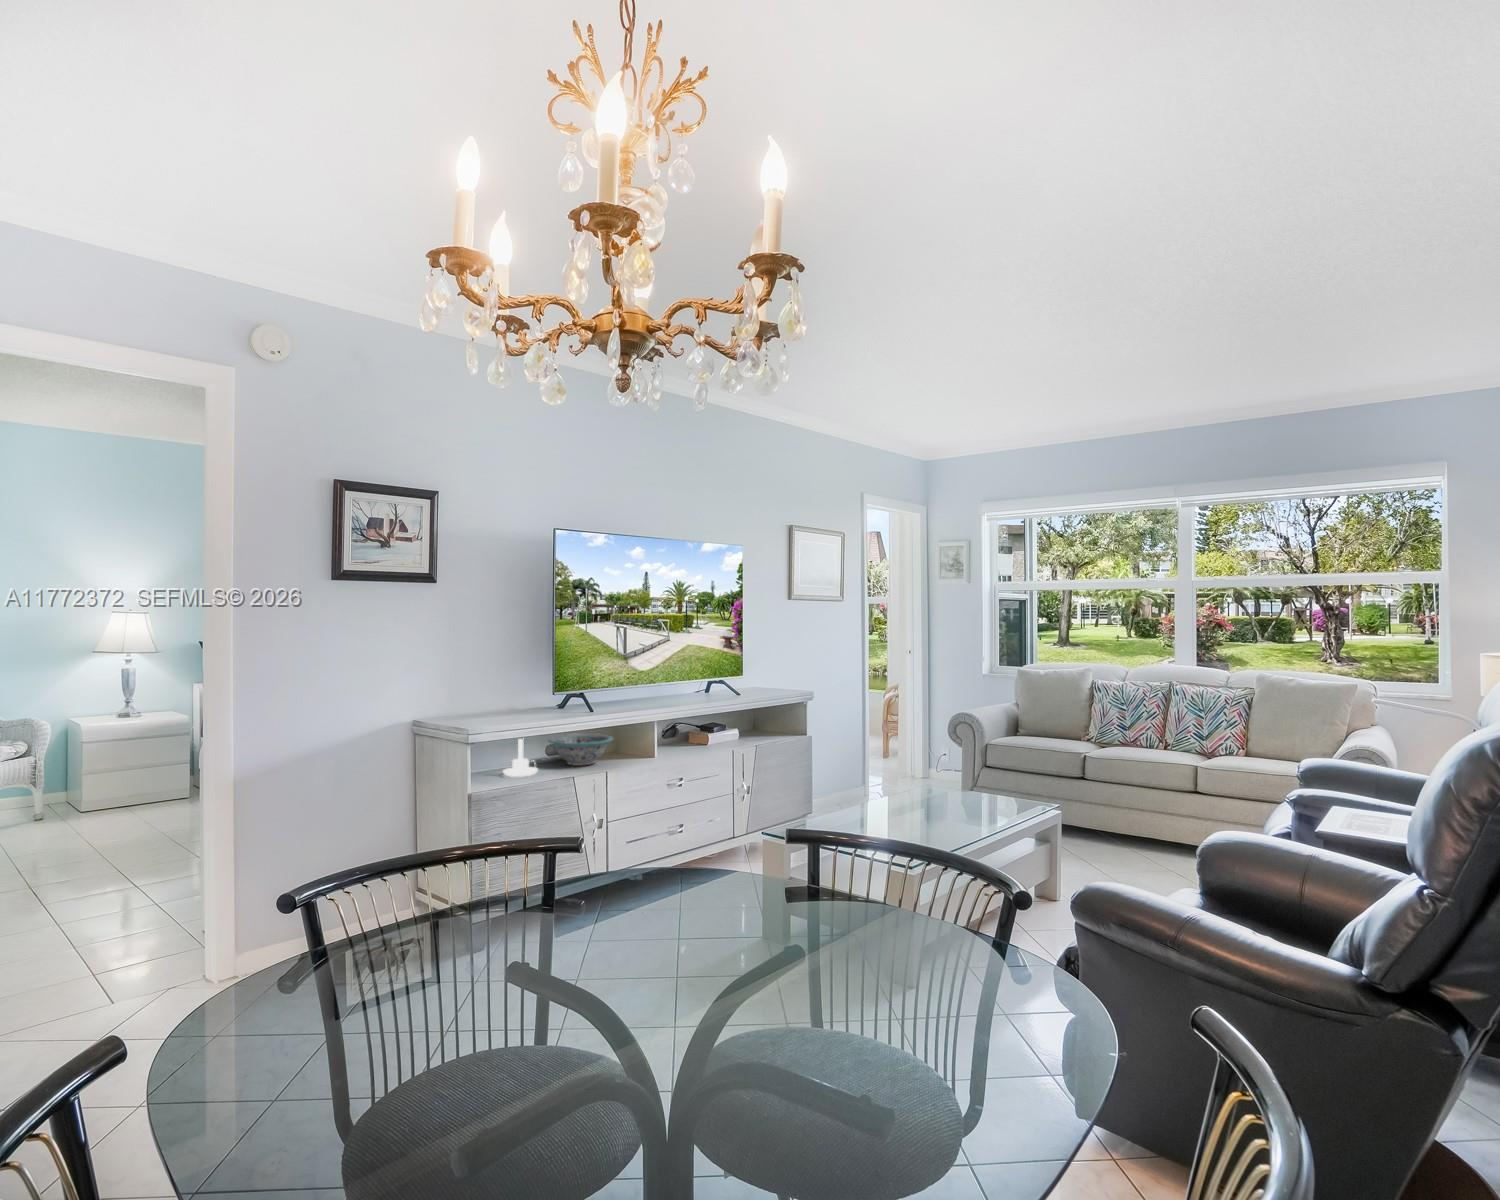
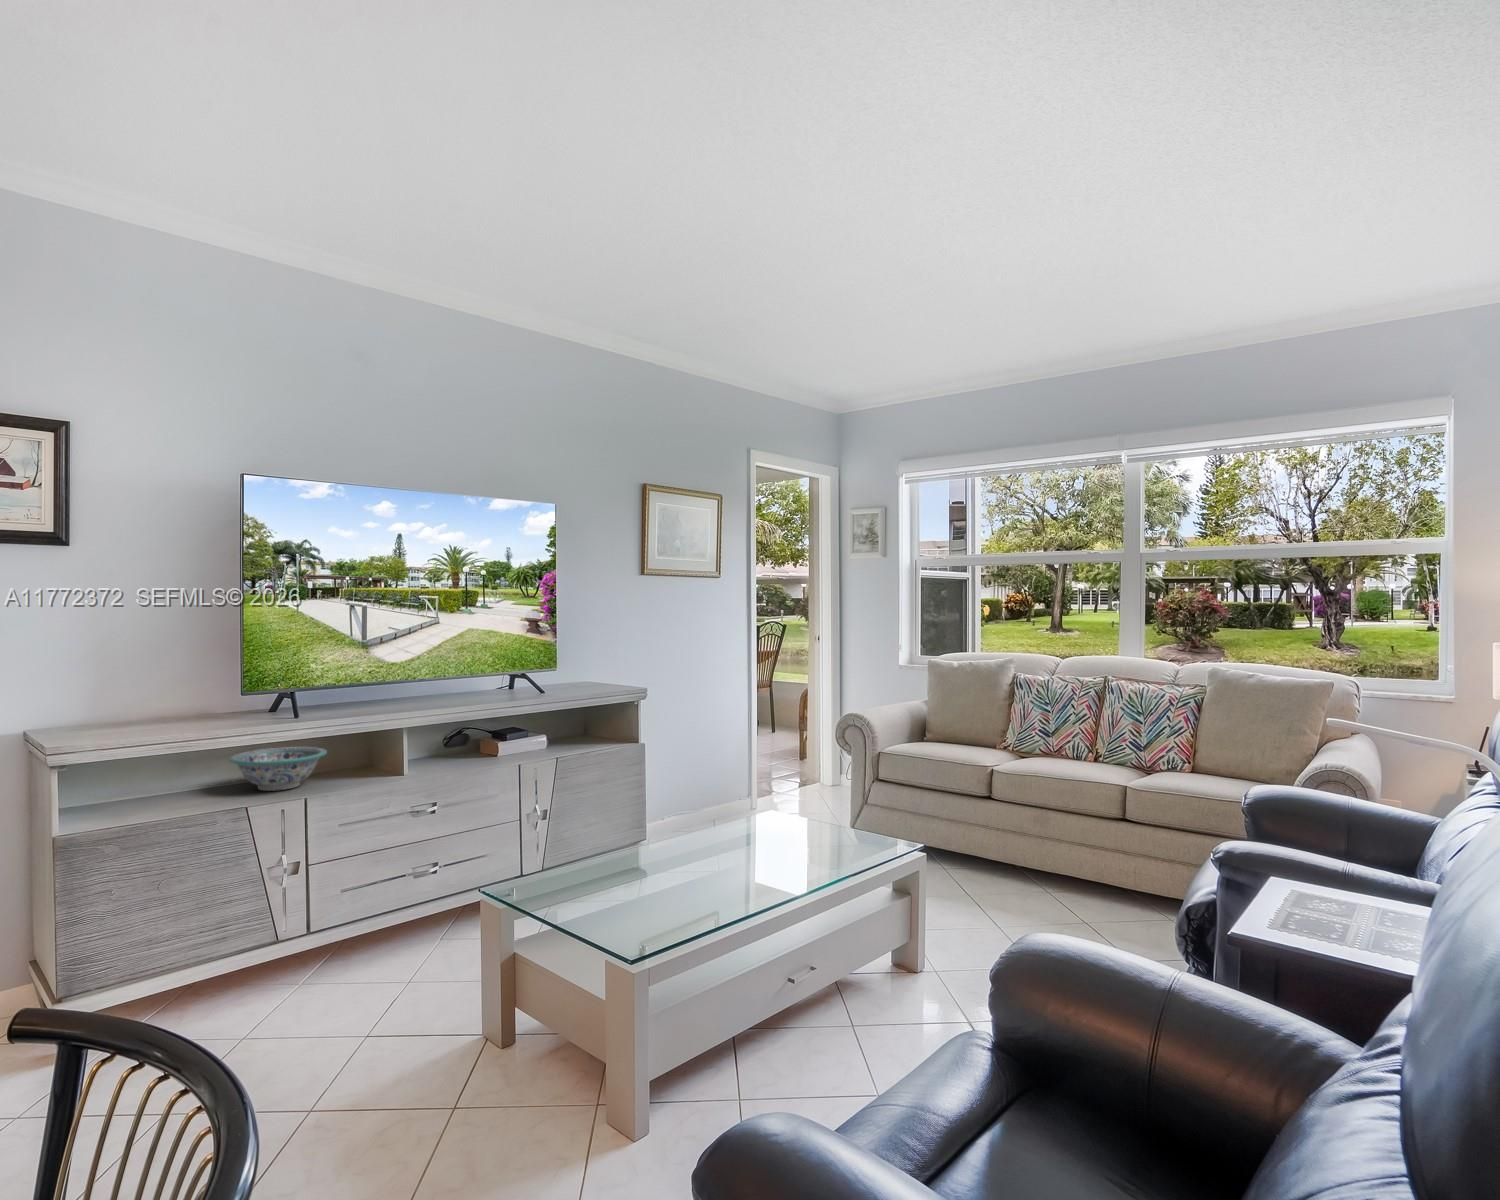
candle holder: present [503,739,538,777] -> none [134,745,192,810]

